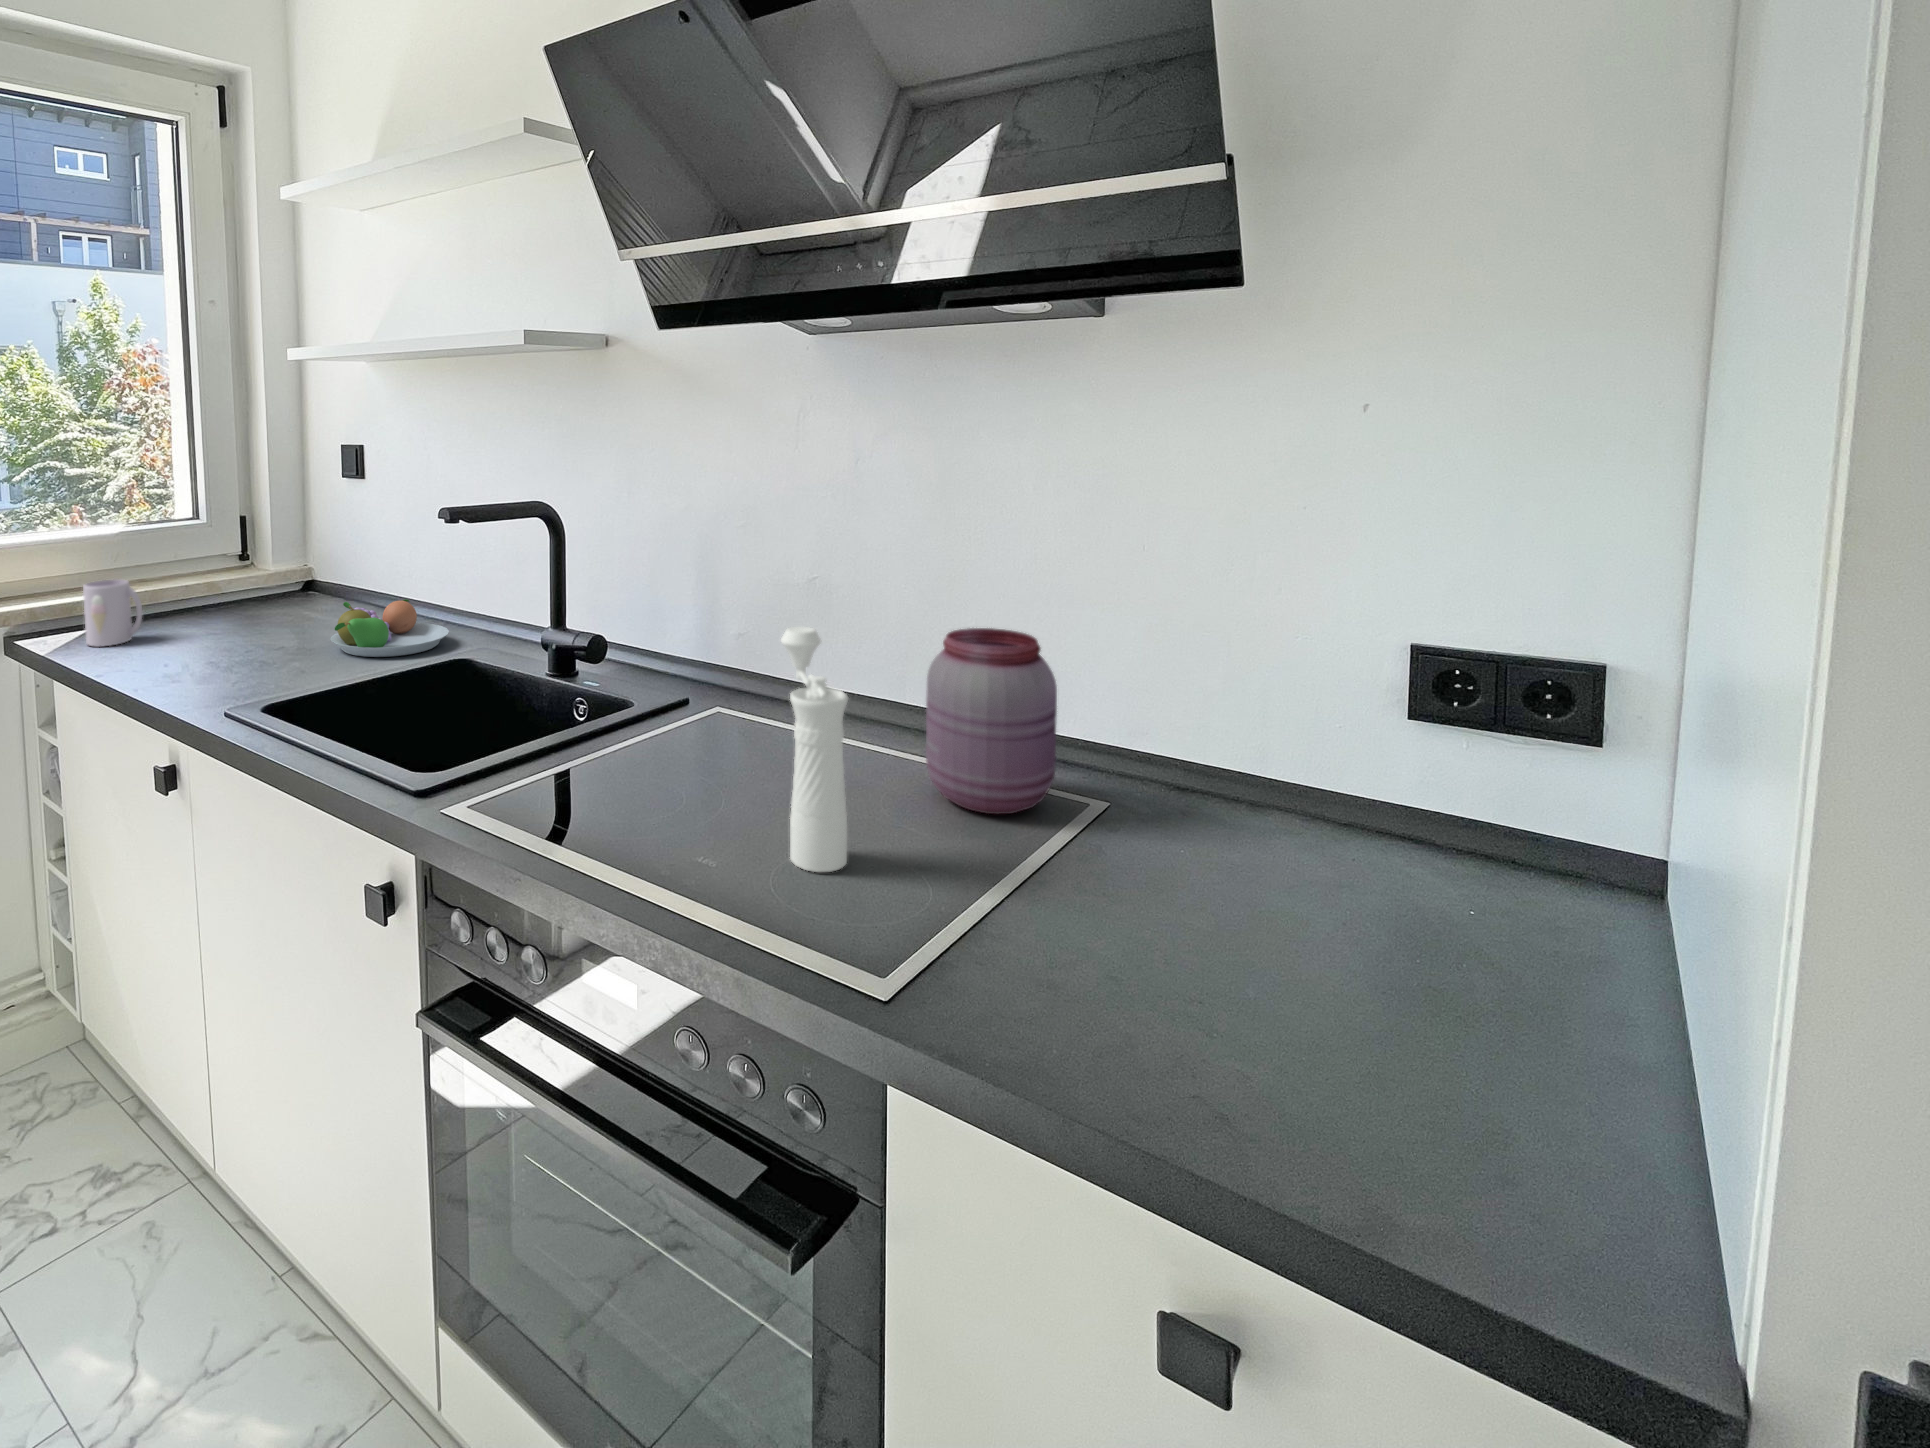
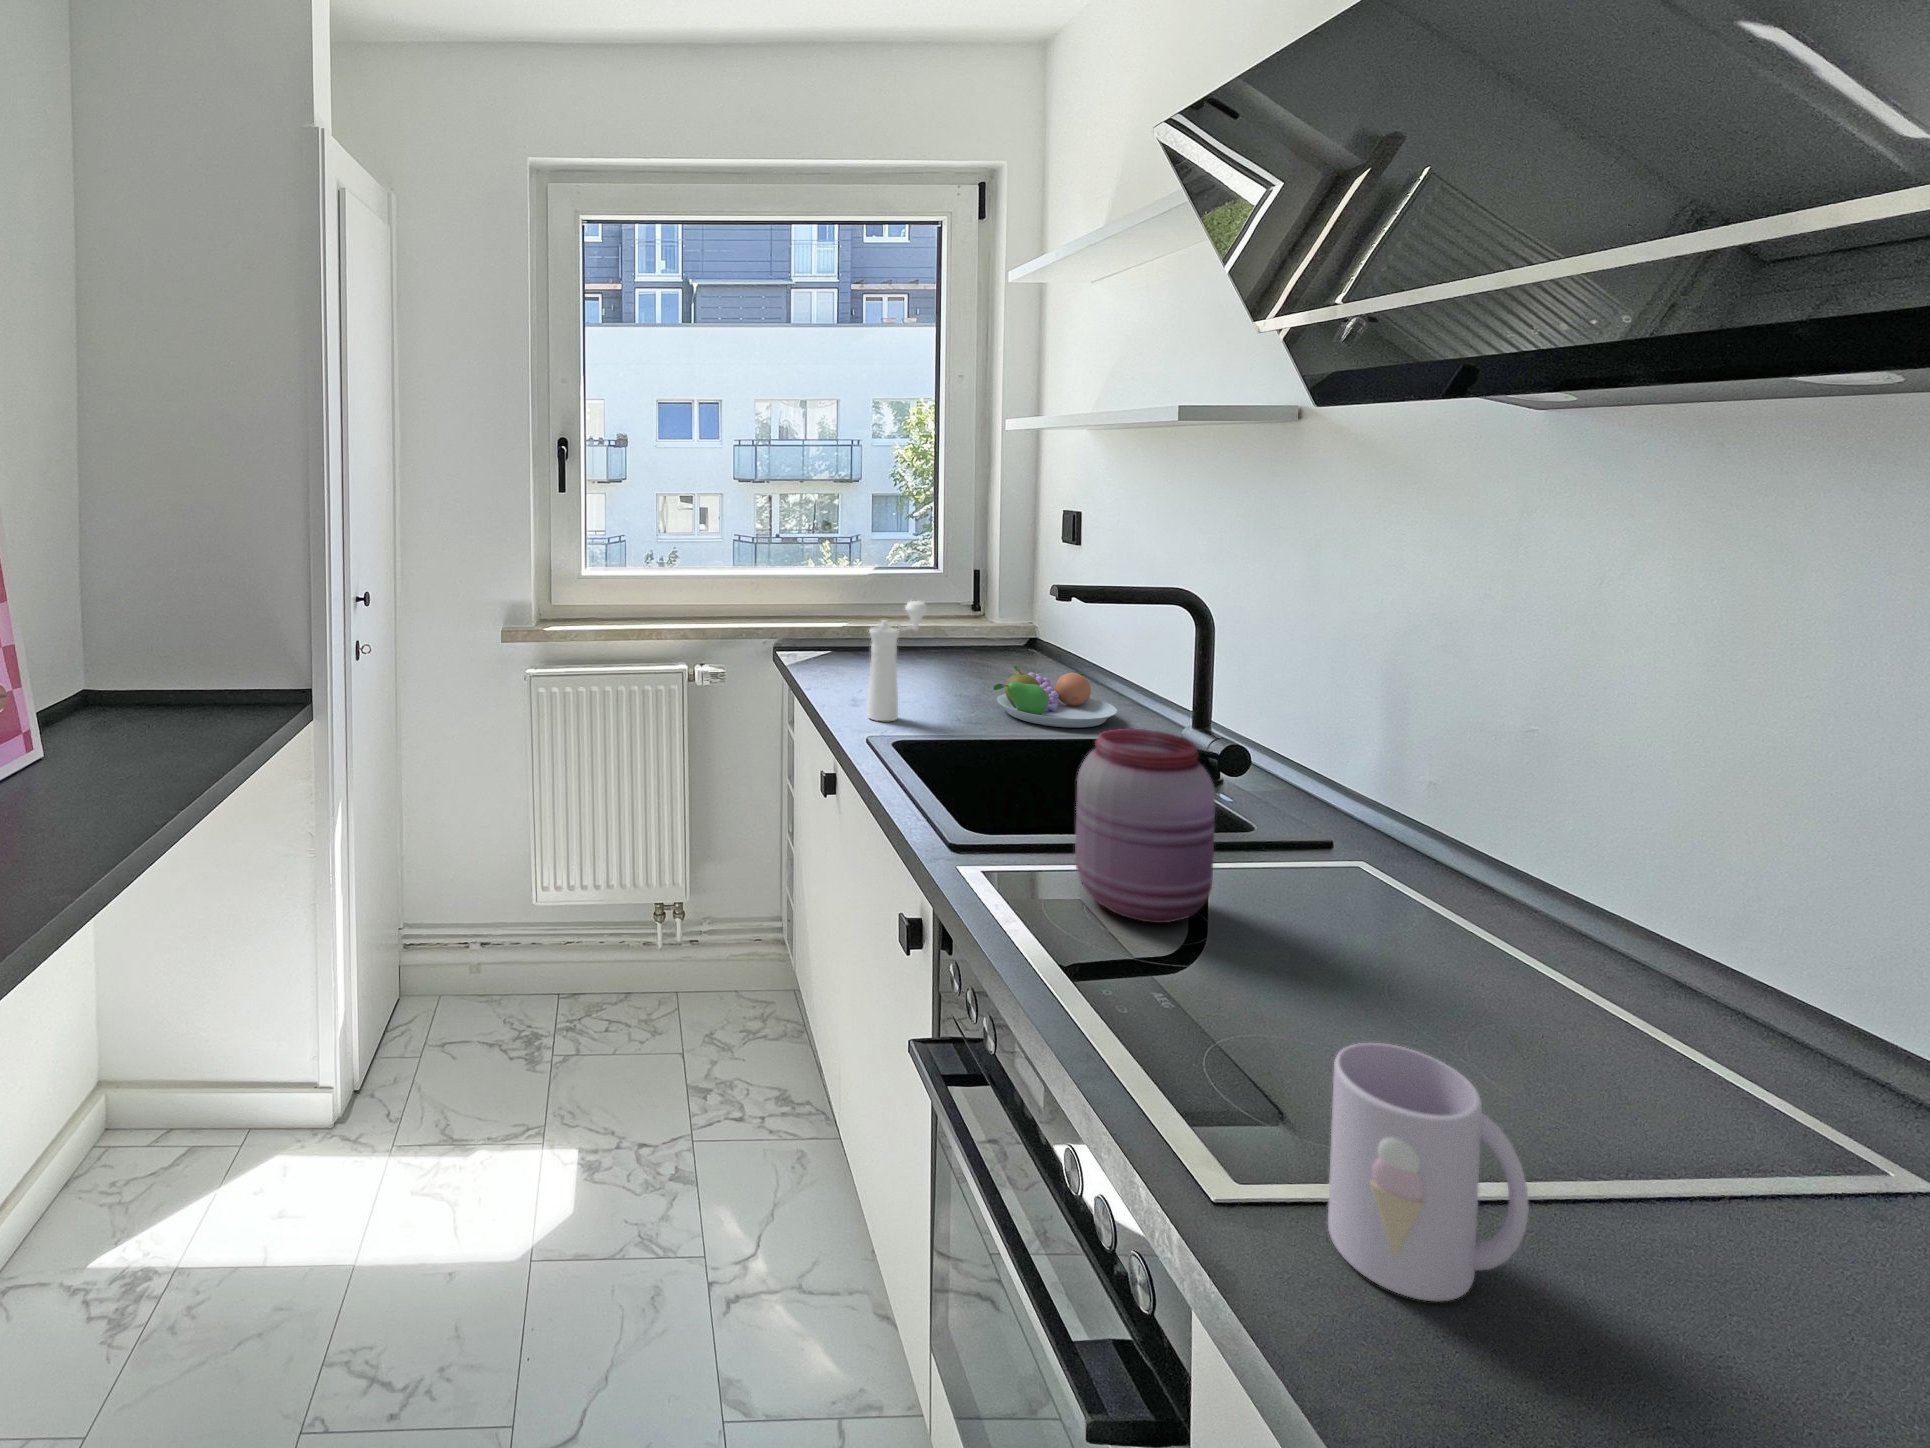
mug: present [83,579,142,647] -> present [1328,1043,1529,1301]
pepper mill: present [781,627,848,872] -> present [867,601,927,721]
jar: present [926,628,1057,814] -> present [1075,728,1216,923]

